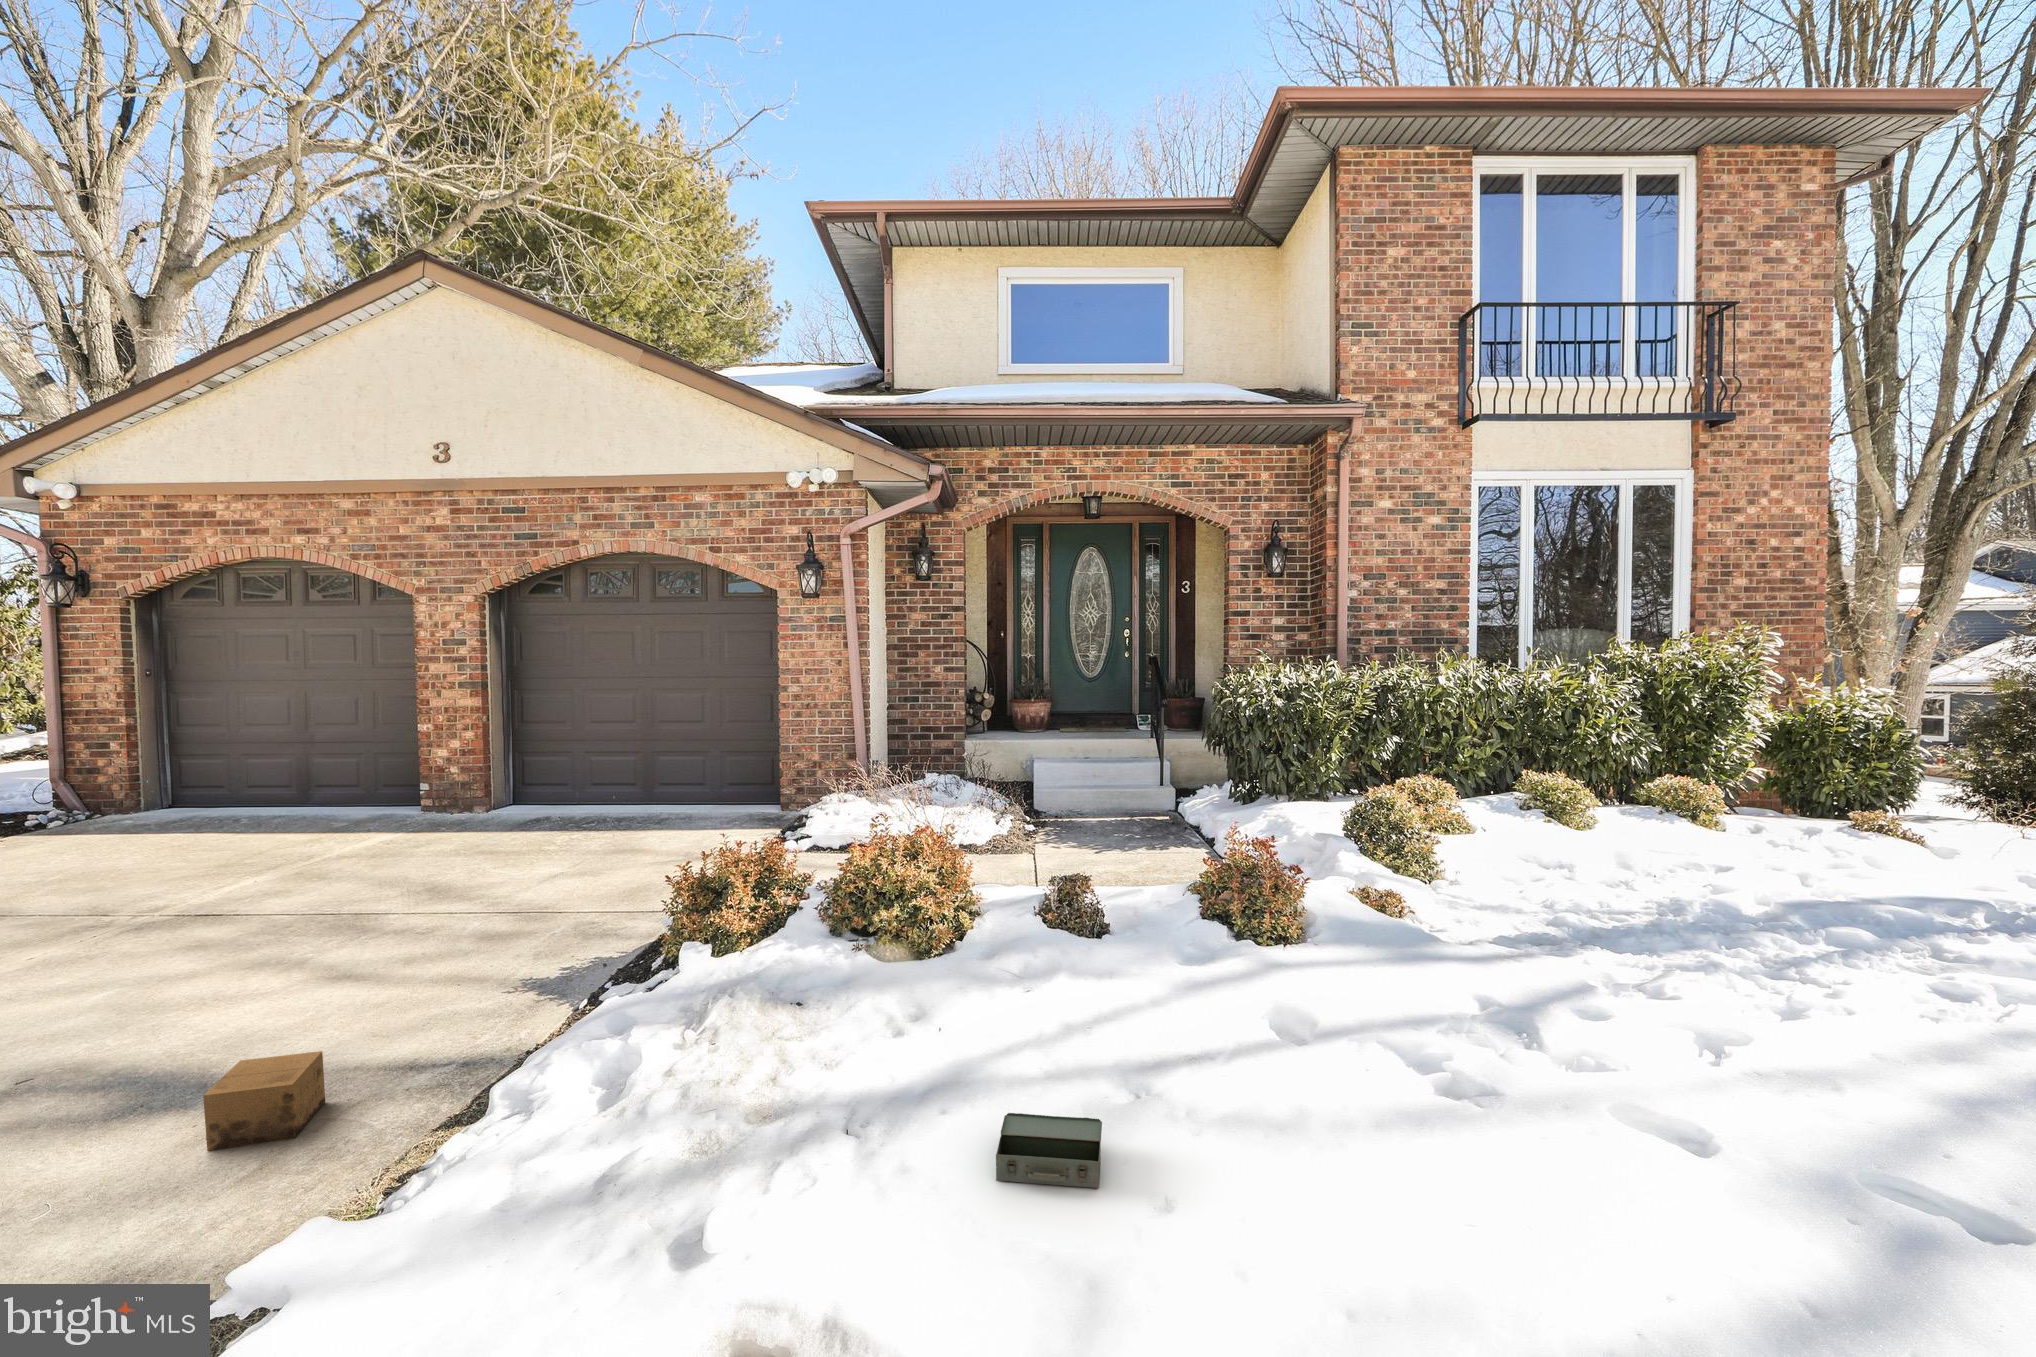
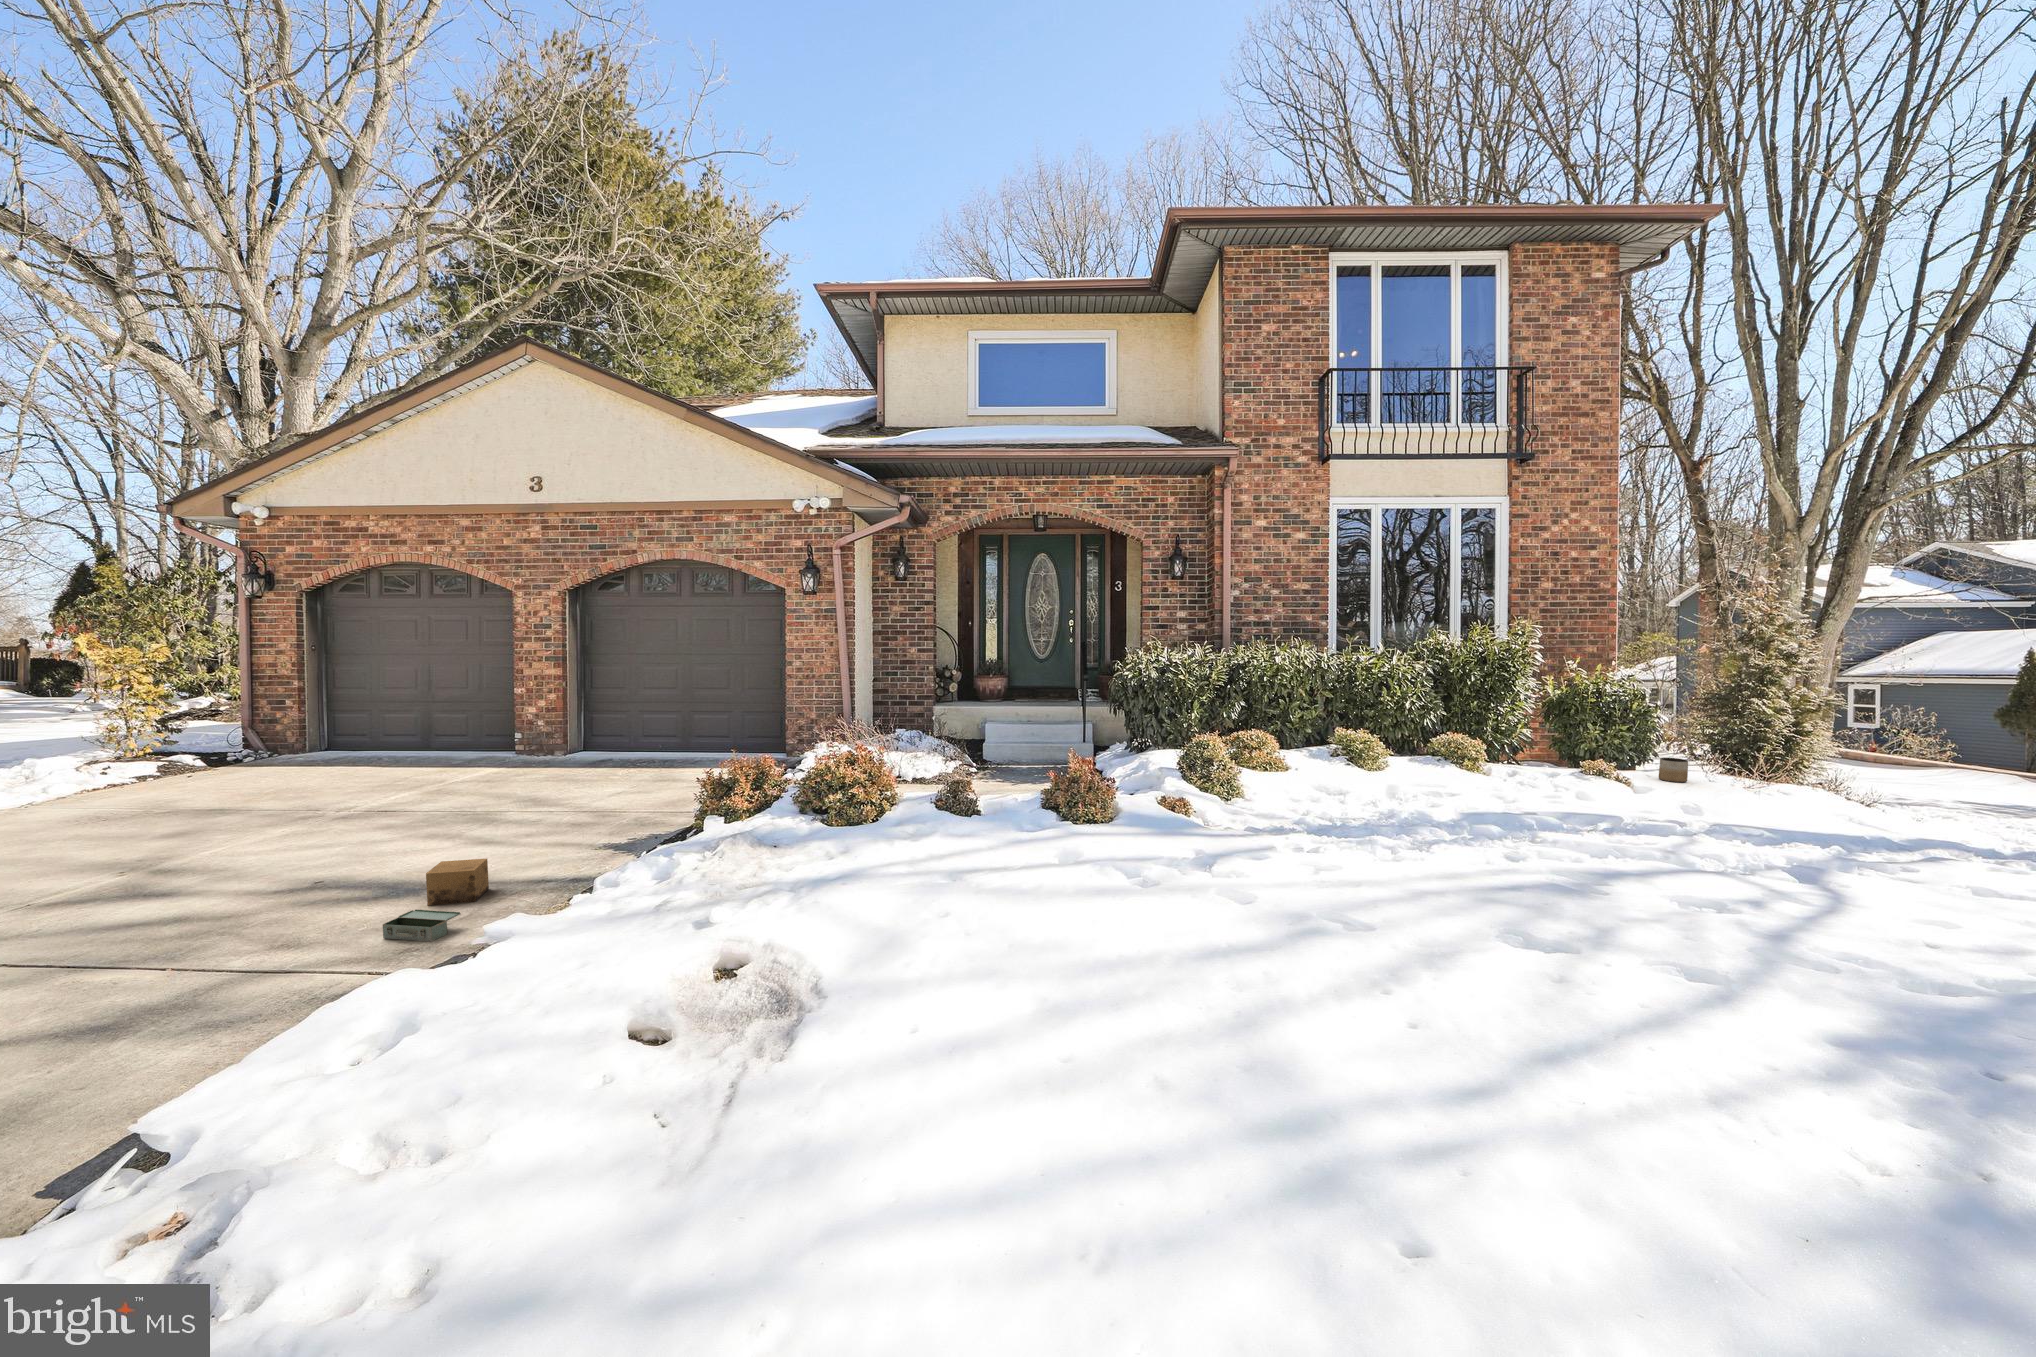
planter: none [1948,808,1993,842] -> present [1659,758,1688,783]
toolbox: present [996,1113,1102,1188] -> present [383,910,461,941]

